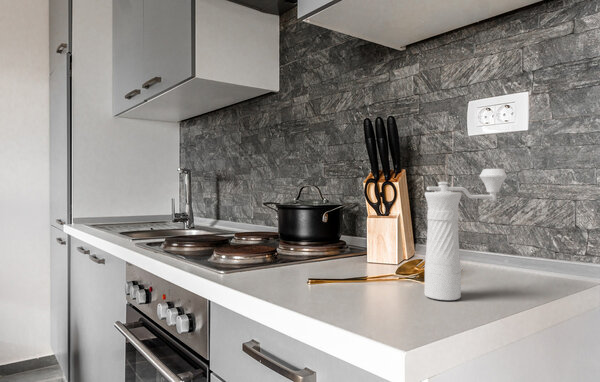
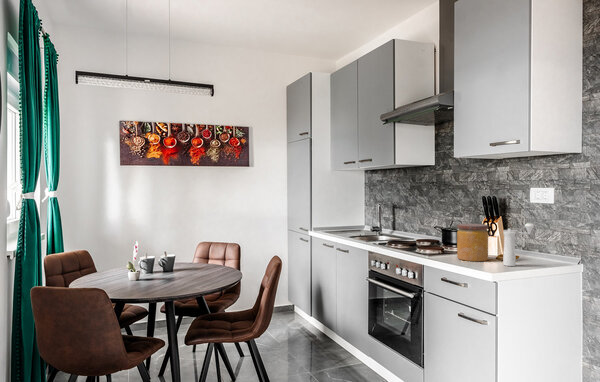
jar: none [299,181,379,285] -> present [457,224,488,261]

